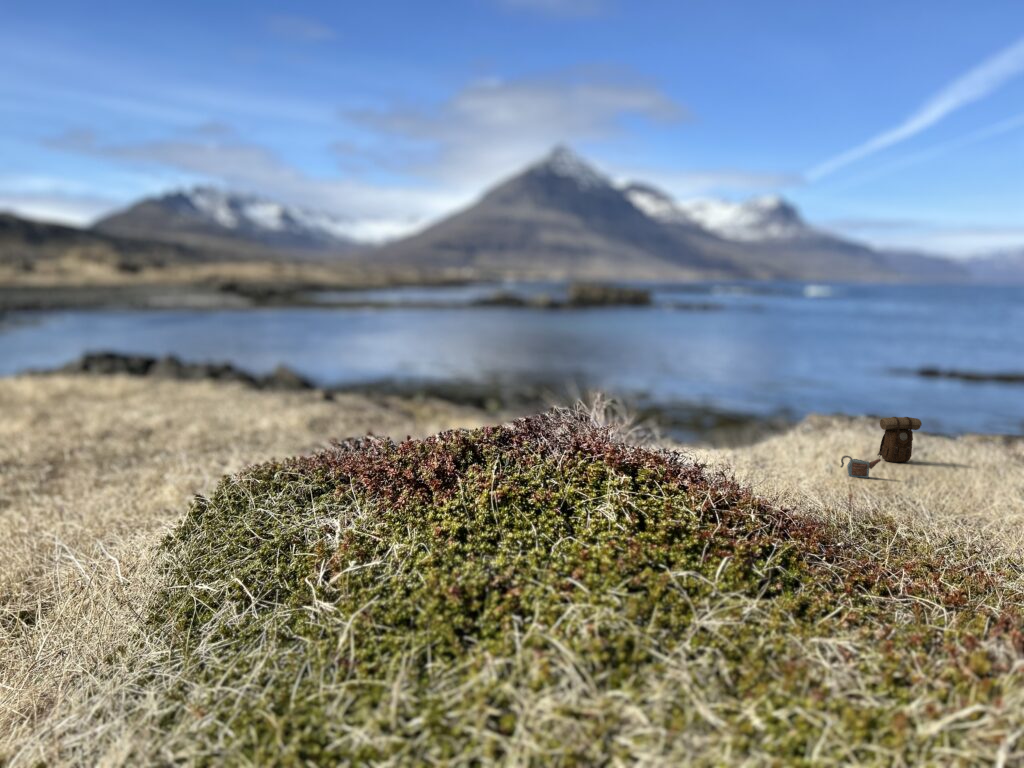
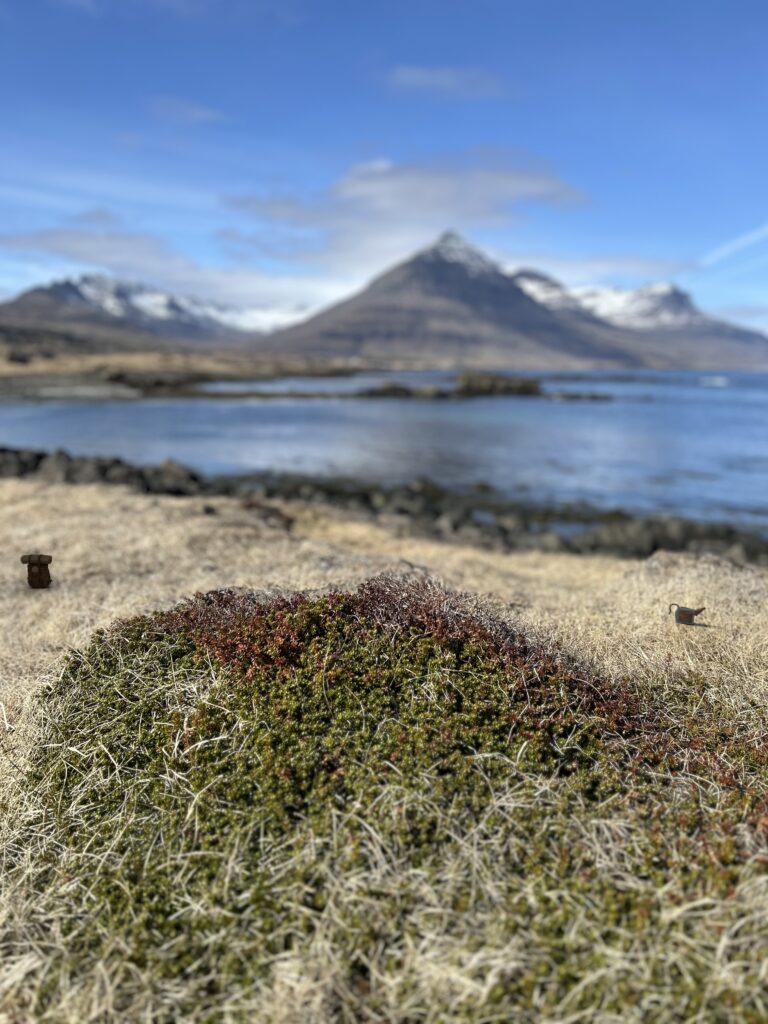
backpack: present [878,417,922,462] -> present [21,554,53,588]

